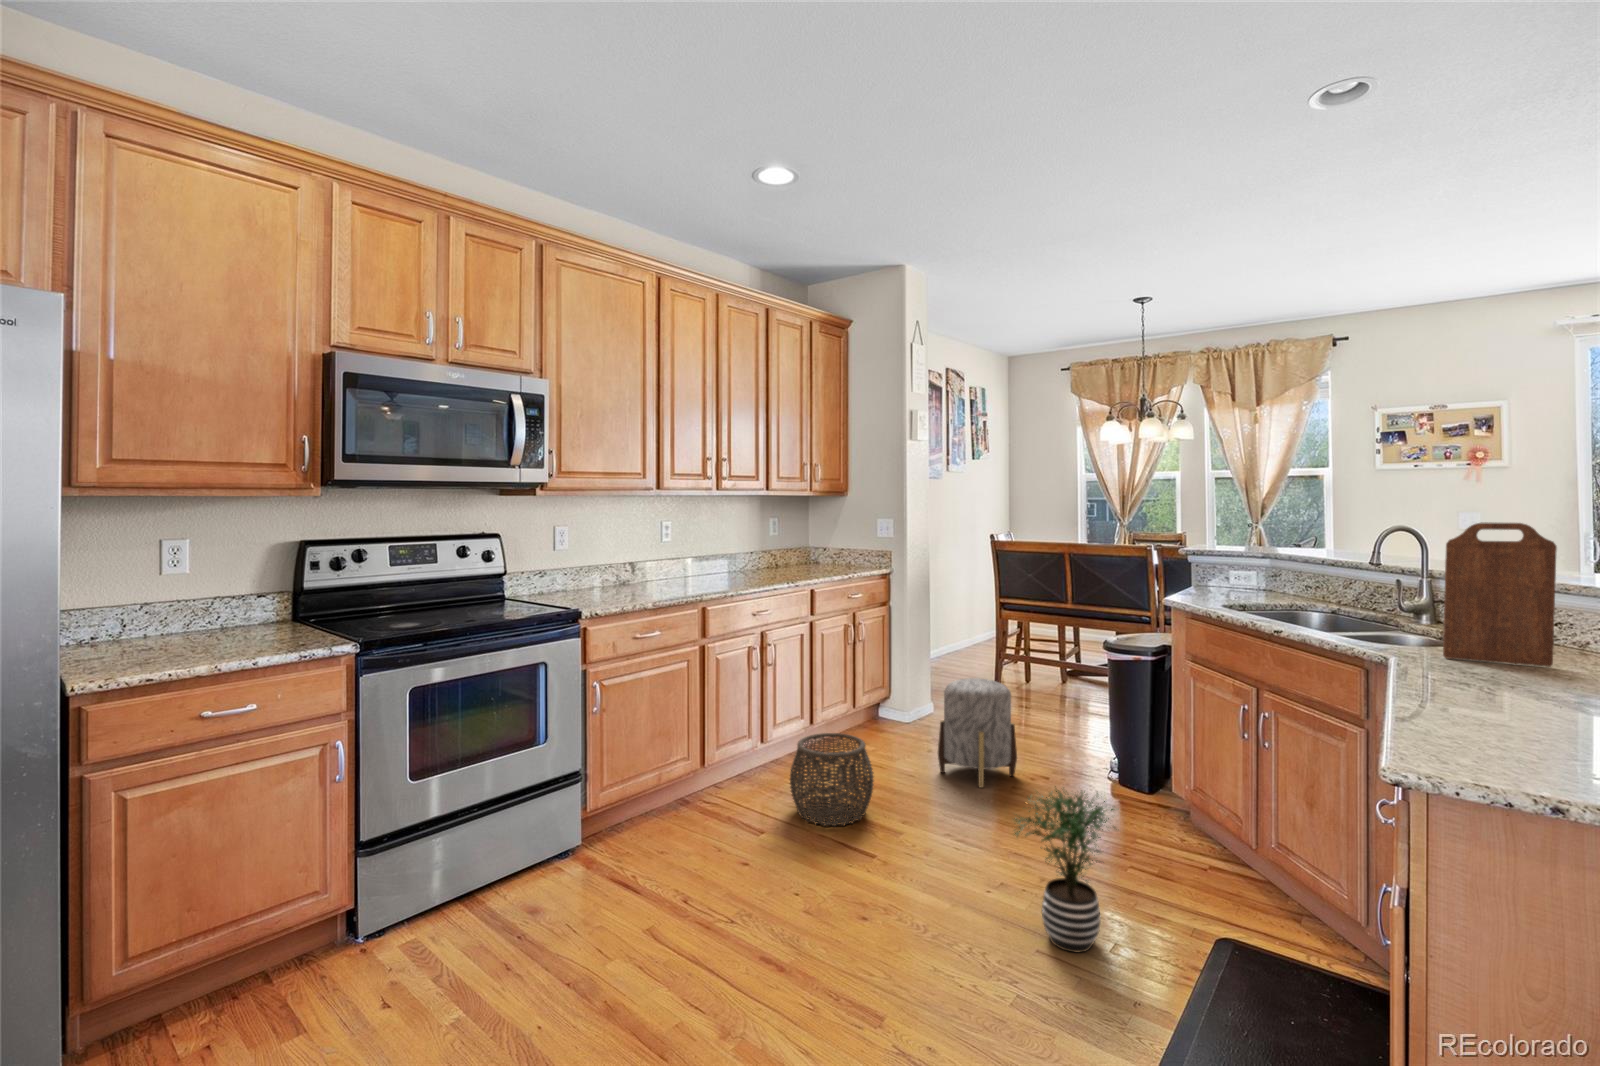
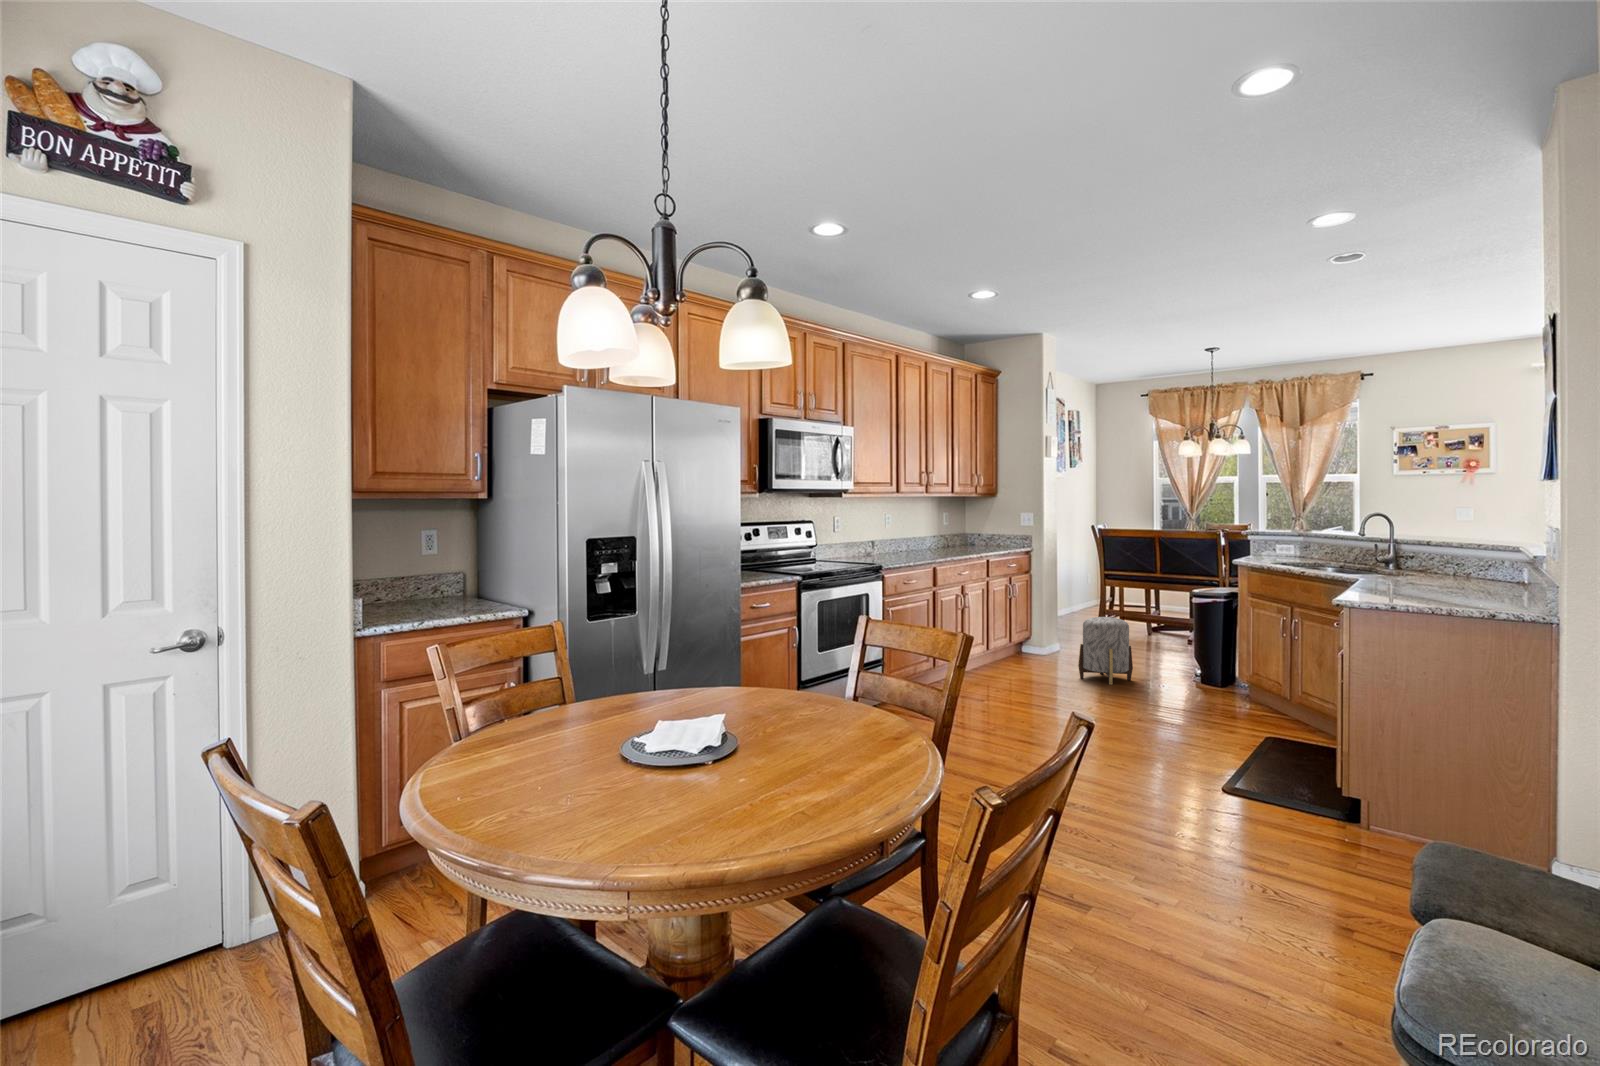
cutting board: present [1443,522,1557,667] -> none [1388,510,1443,582]
woven basket: present [790,733,874,826] -> none [994,646,1048,699]
potted plant: present [1015,790,1115,953] -> none [1150,656,1217,742]

